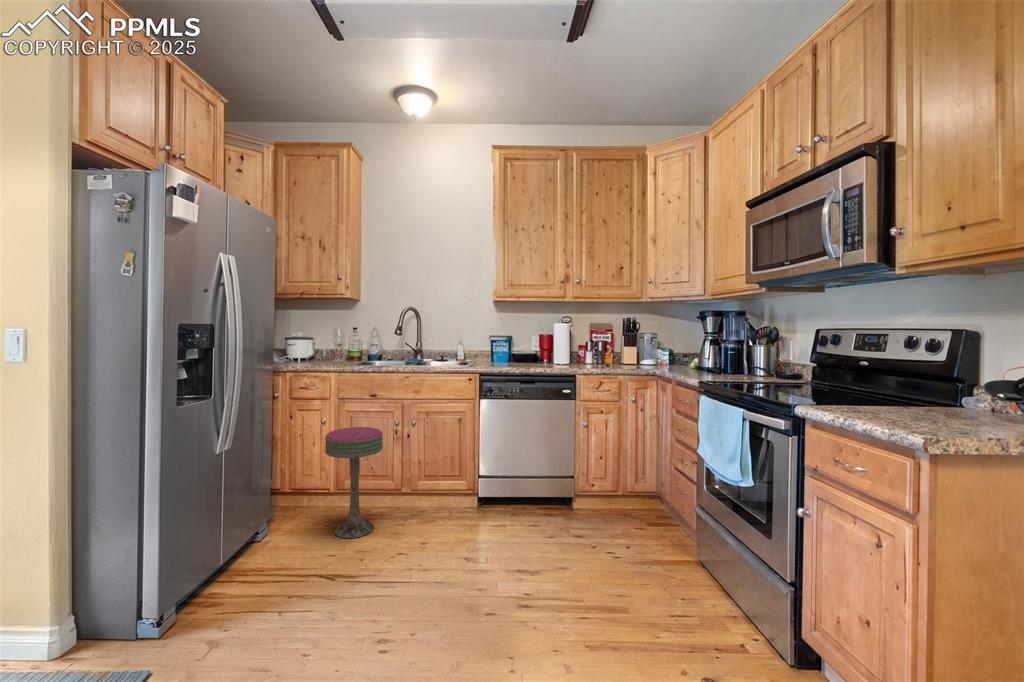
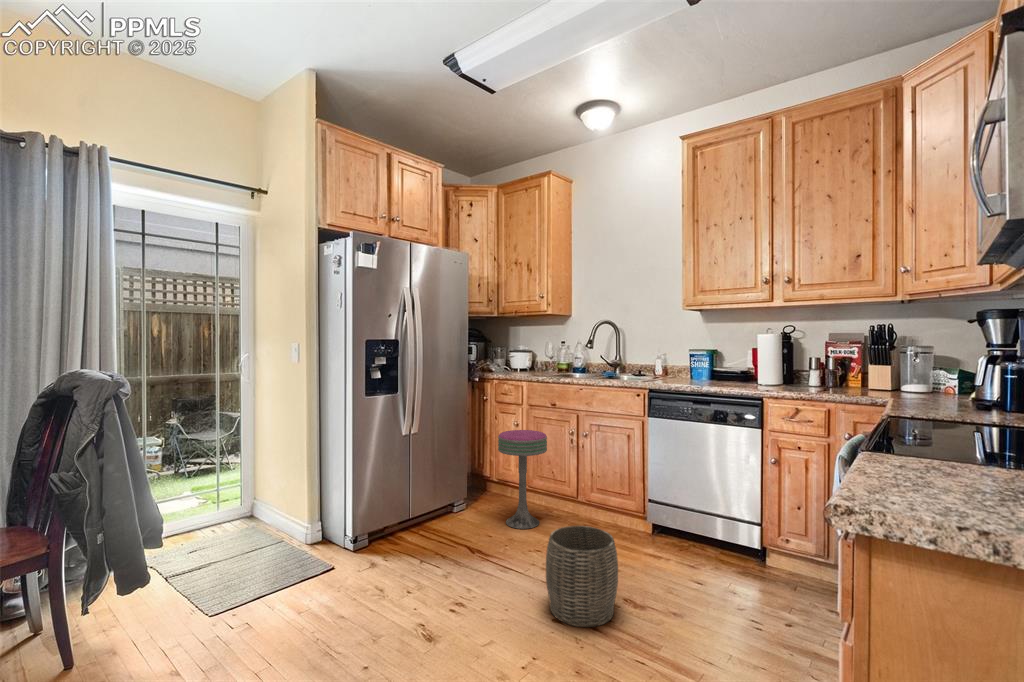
woven basket: none [463,510,532,609] -> present [546,526,618,627]

